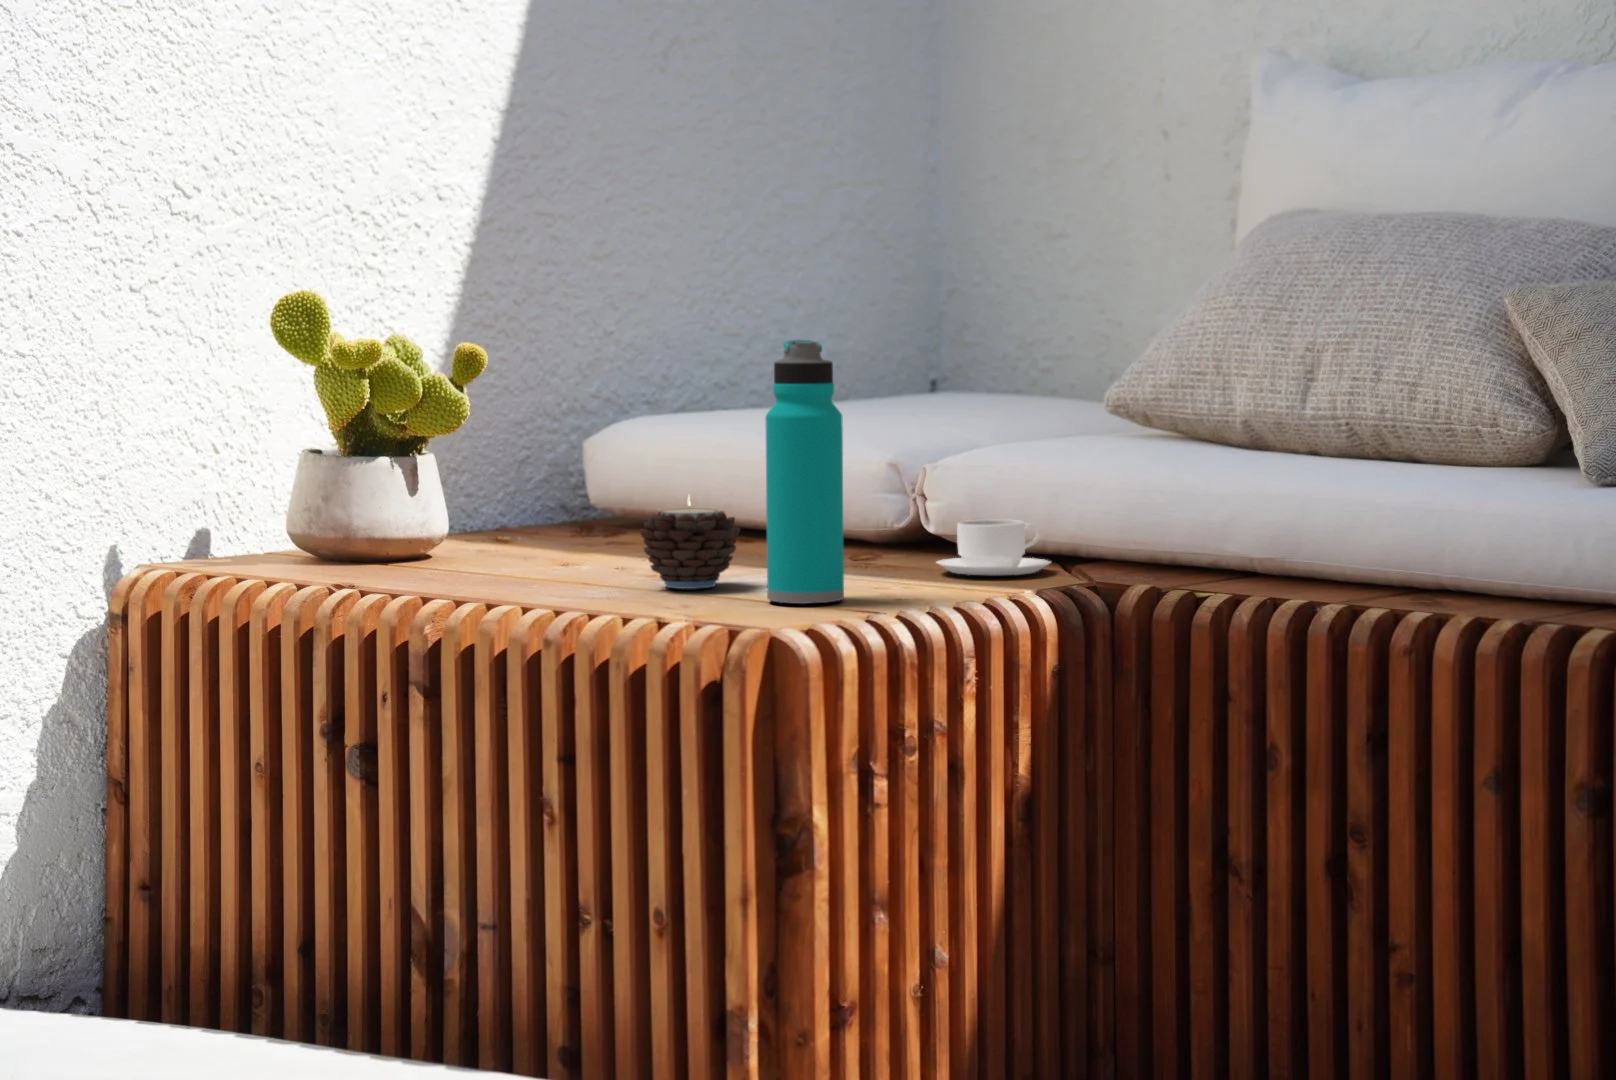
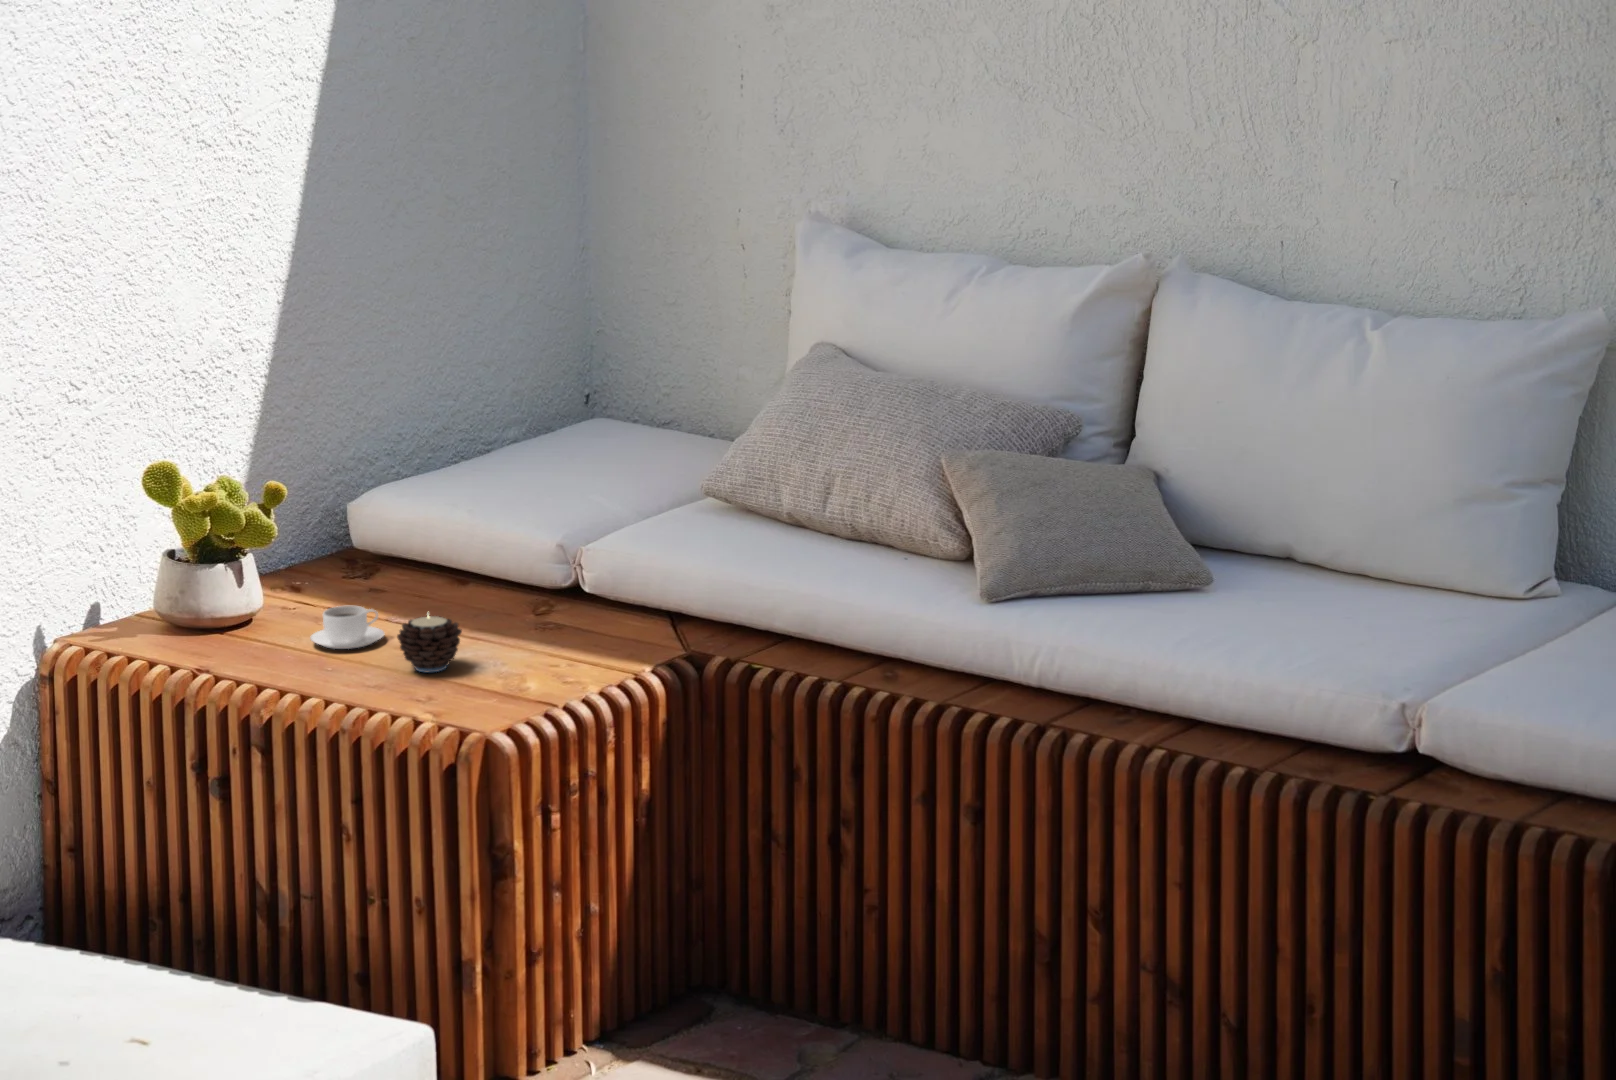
water bottle: present [765,340,844,604] -> none [476,527,530,696]
coffee cup: present [937,519,1051,575] -> present [311,605,384,649]

